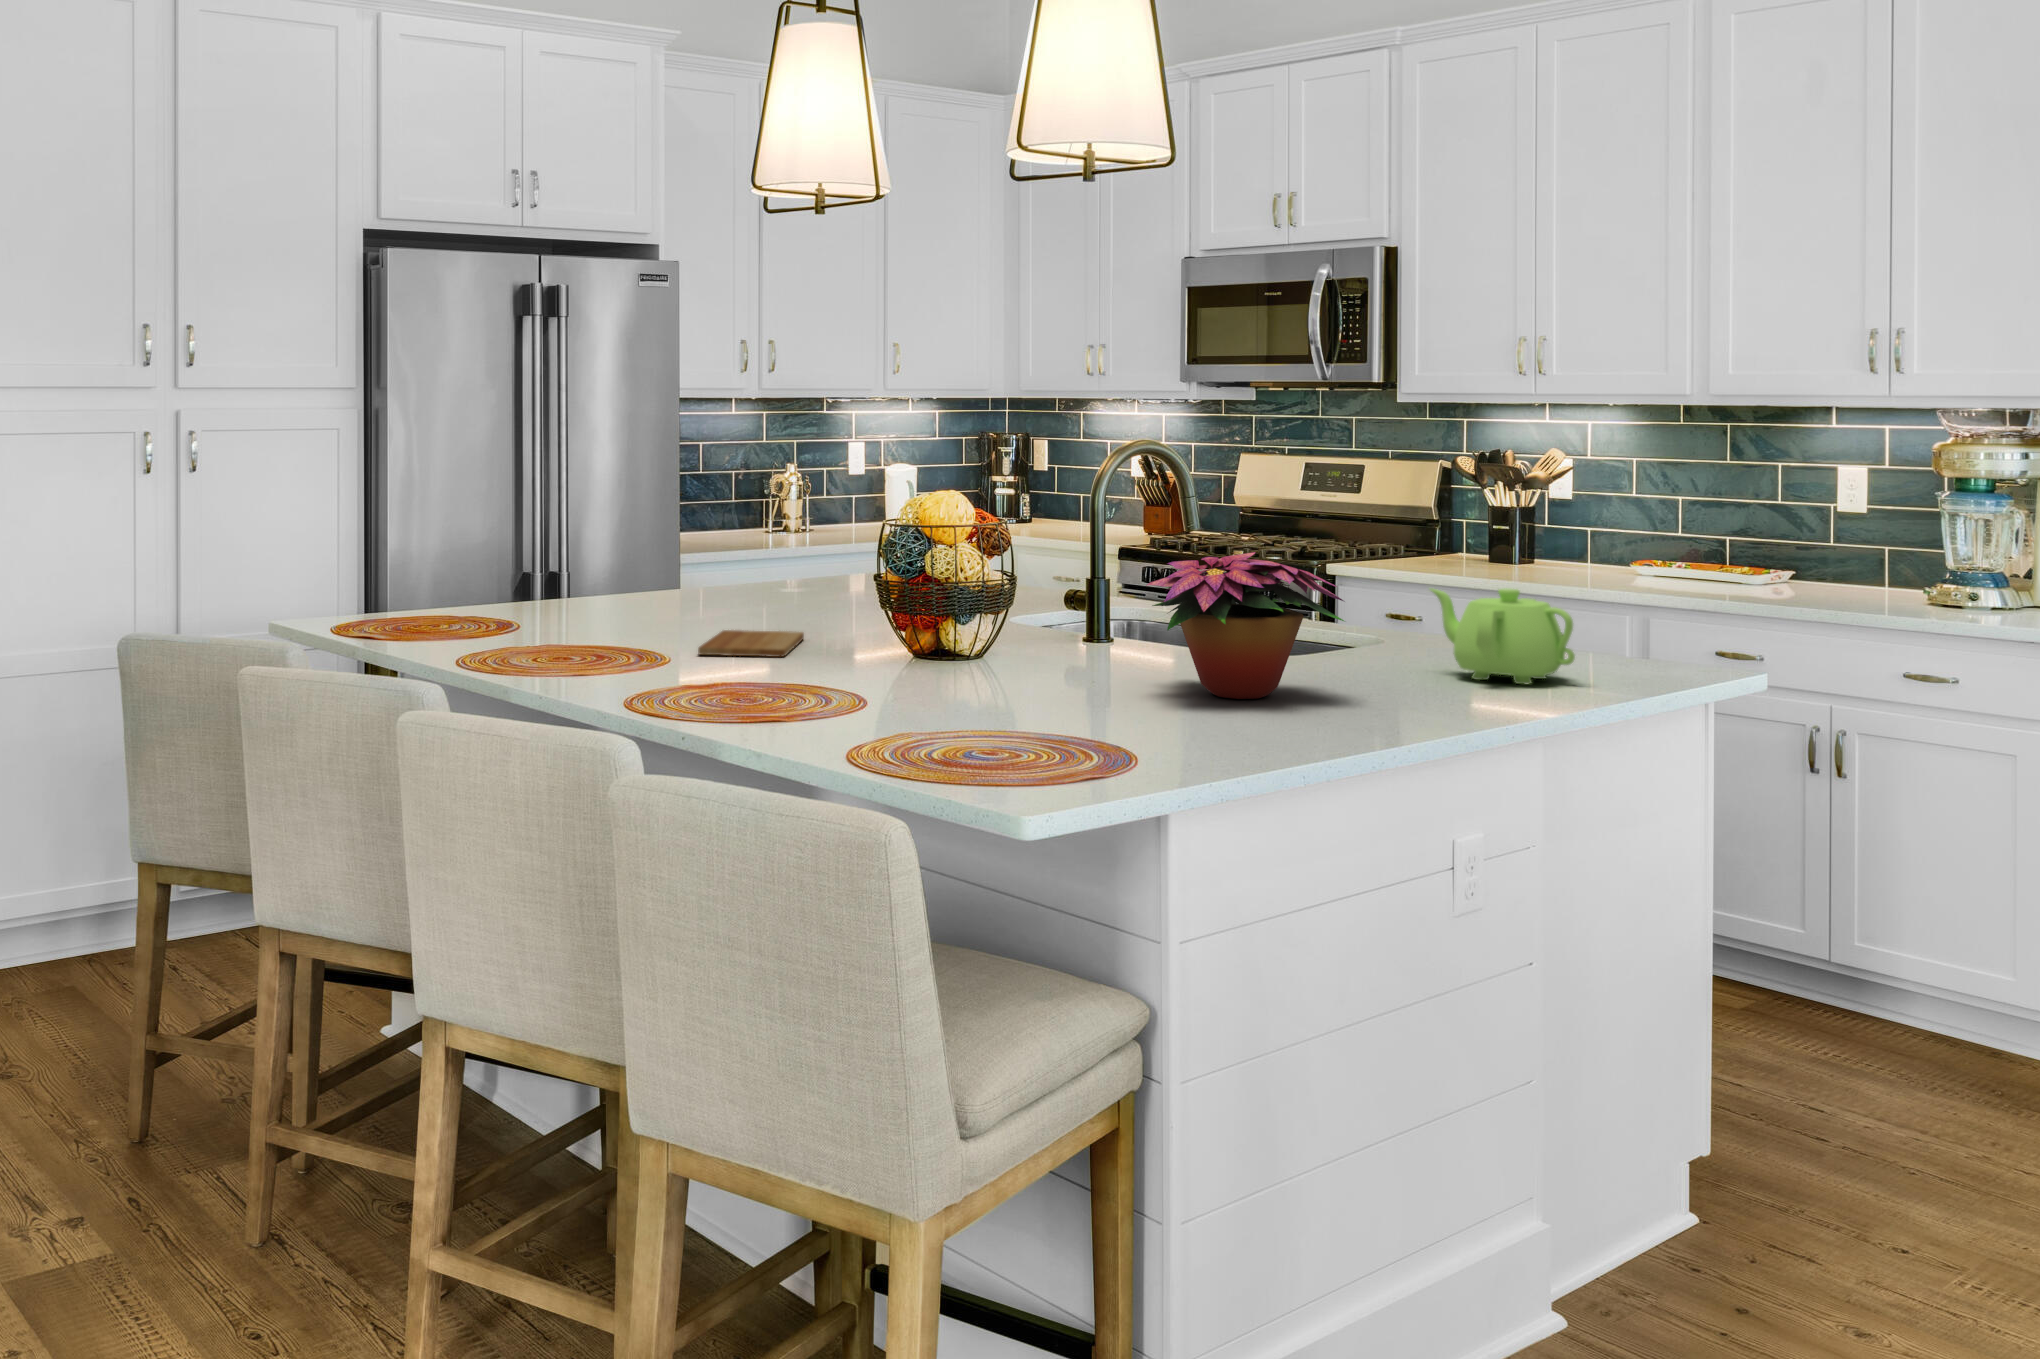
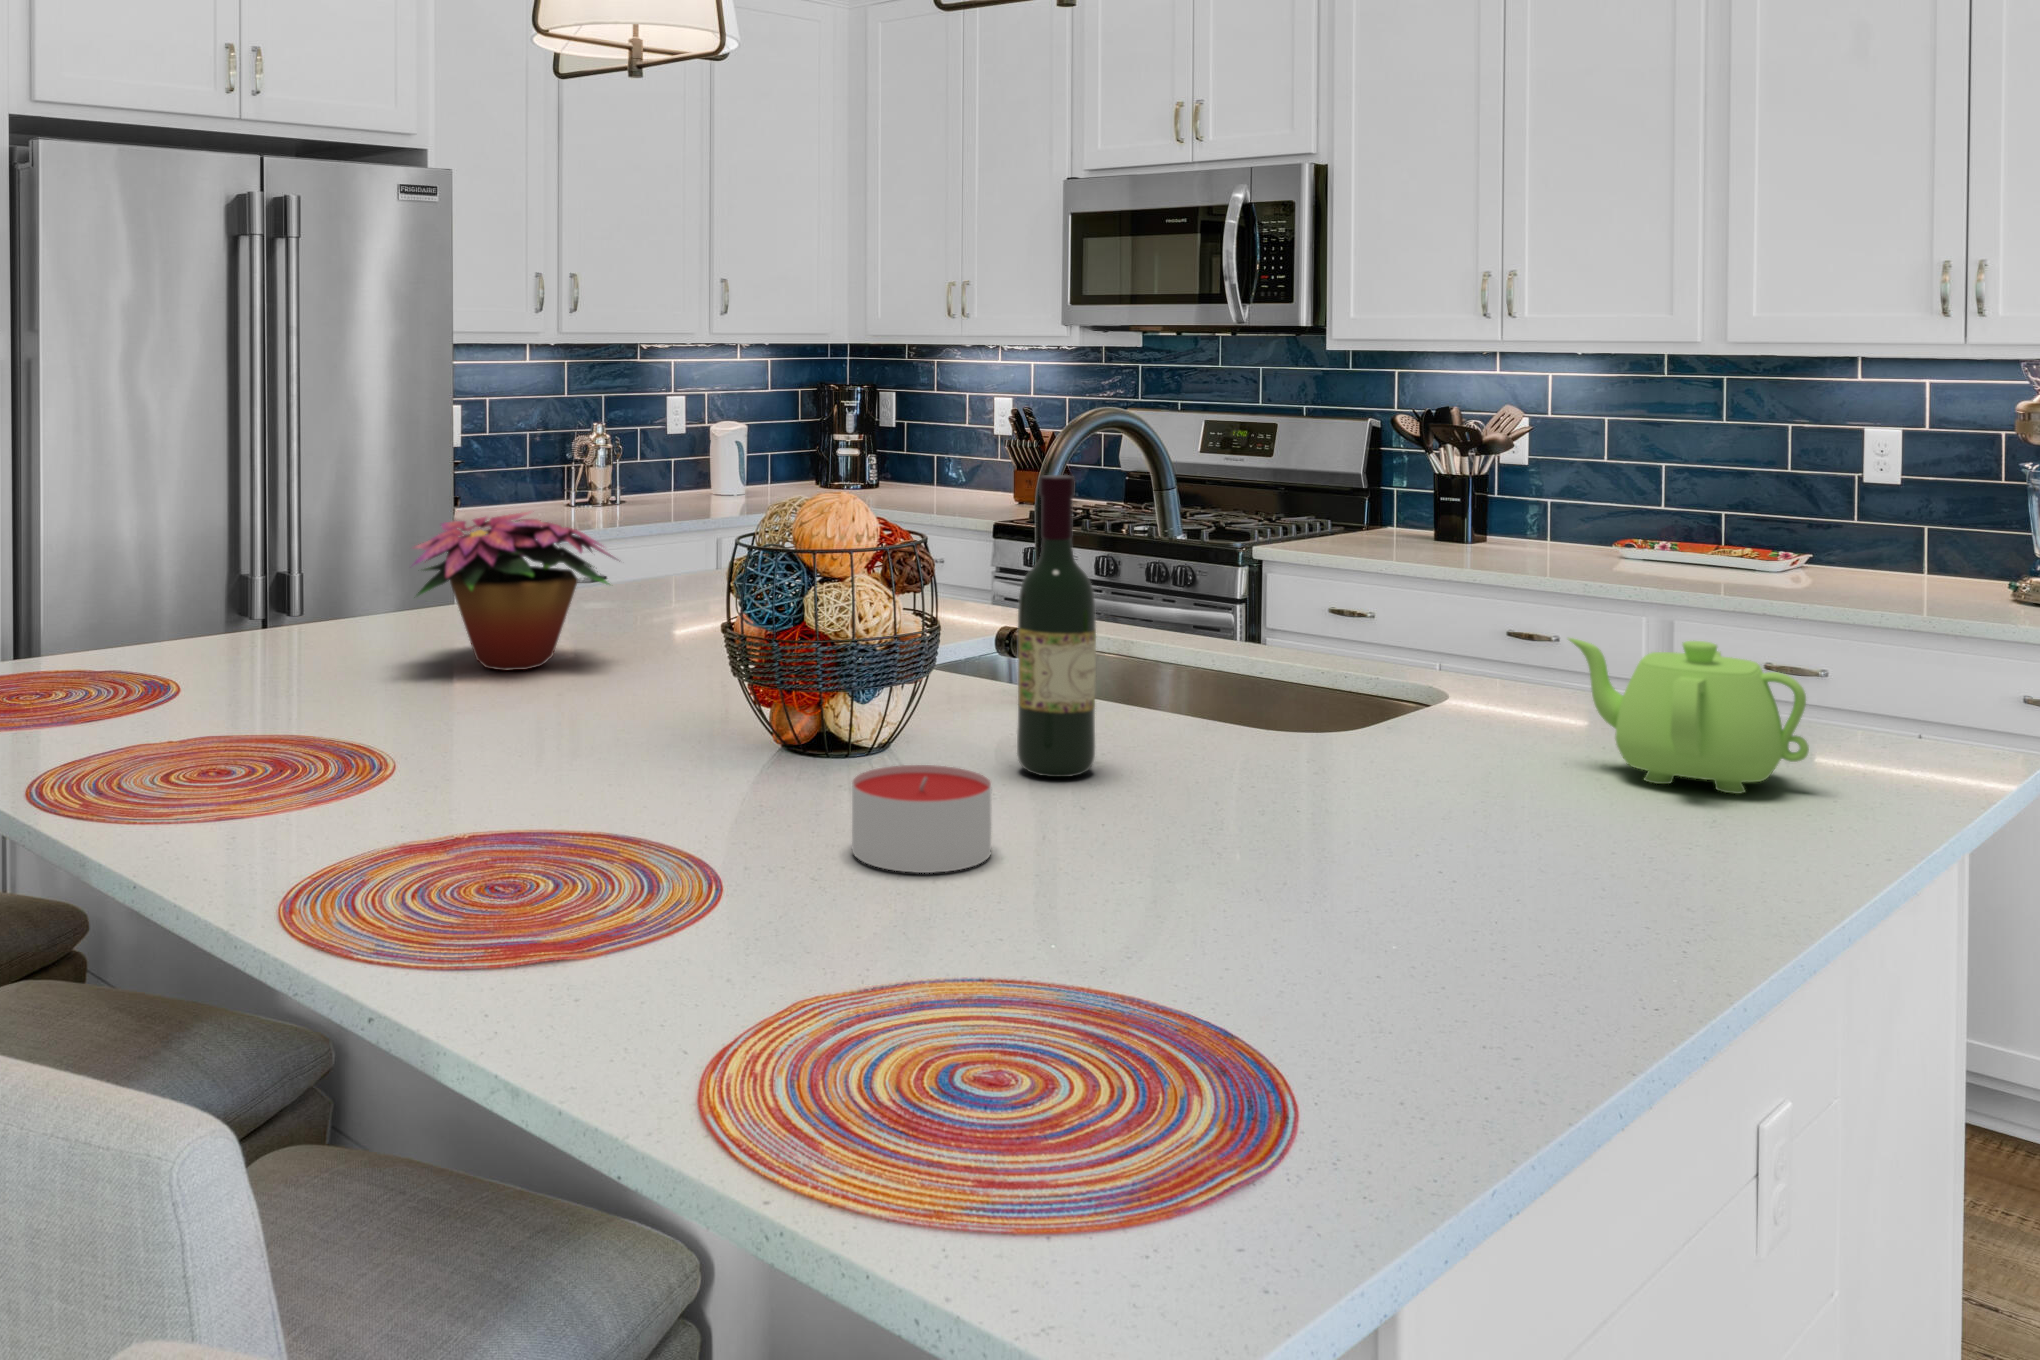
wine bottle: none [1062,479,1112,671] -> present [1017,475,1096,777]
flower arrangement: present [1146,552,1344,699] -> present [413,512,616,670]
cutting board: present [698,630,804,657] -> none [443,699,612,754]
candle: none [945,649,1029,703] -> present [852,765,991,873]

